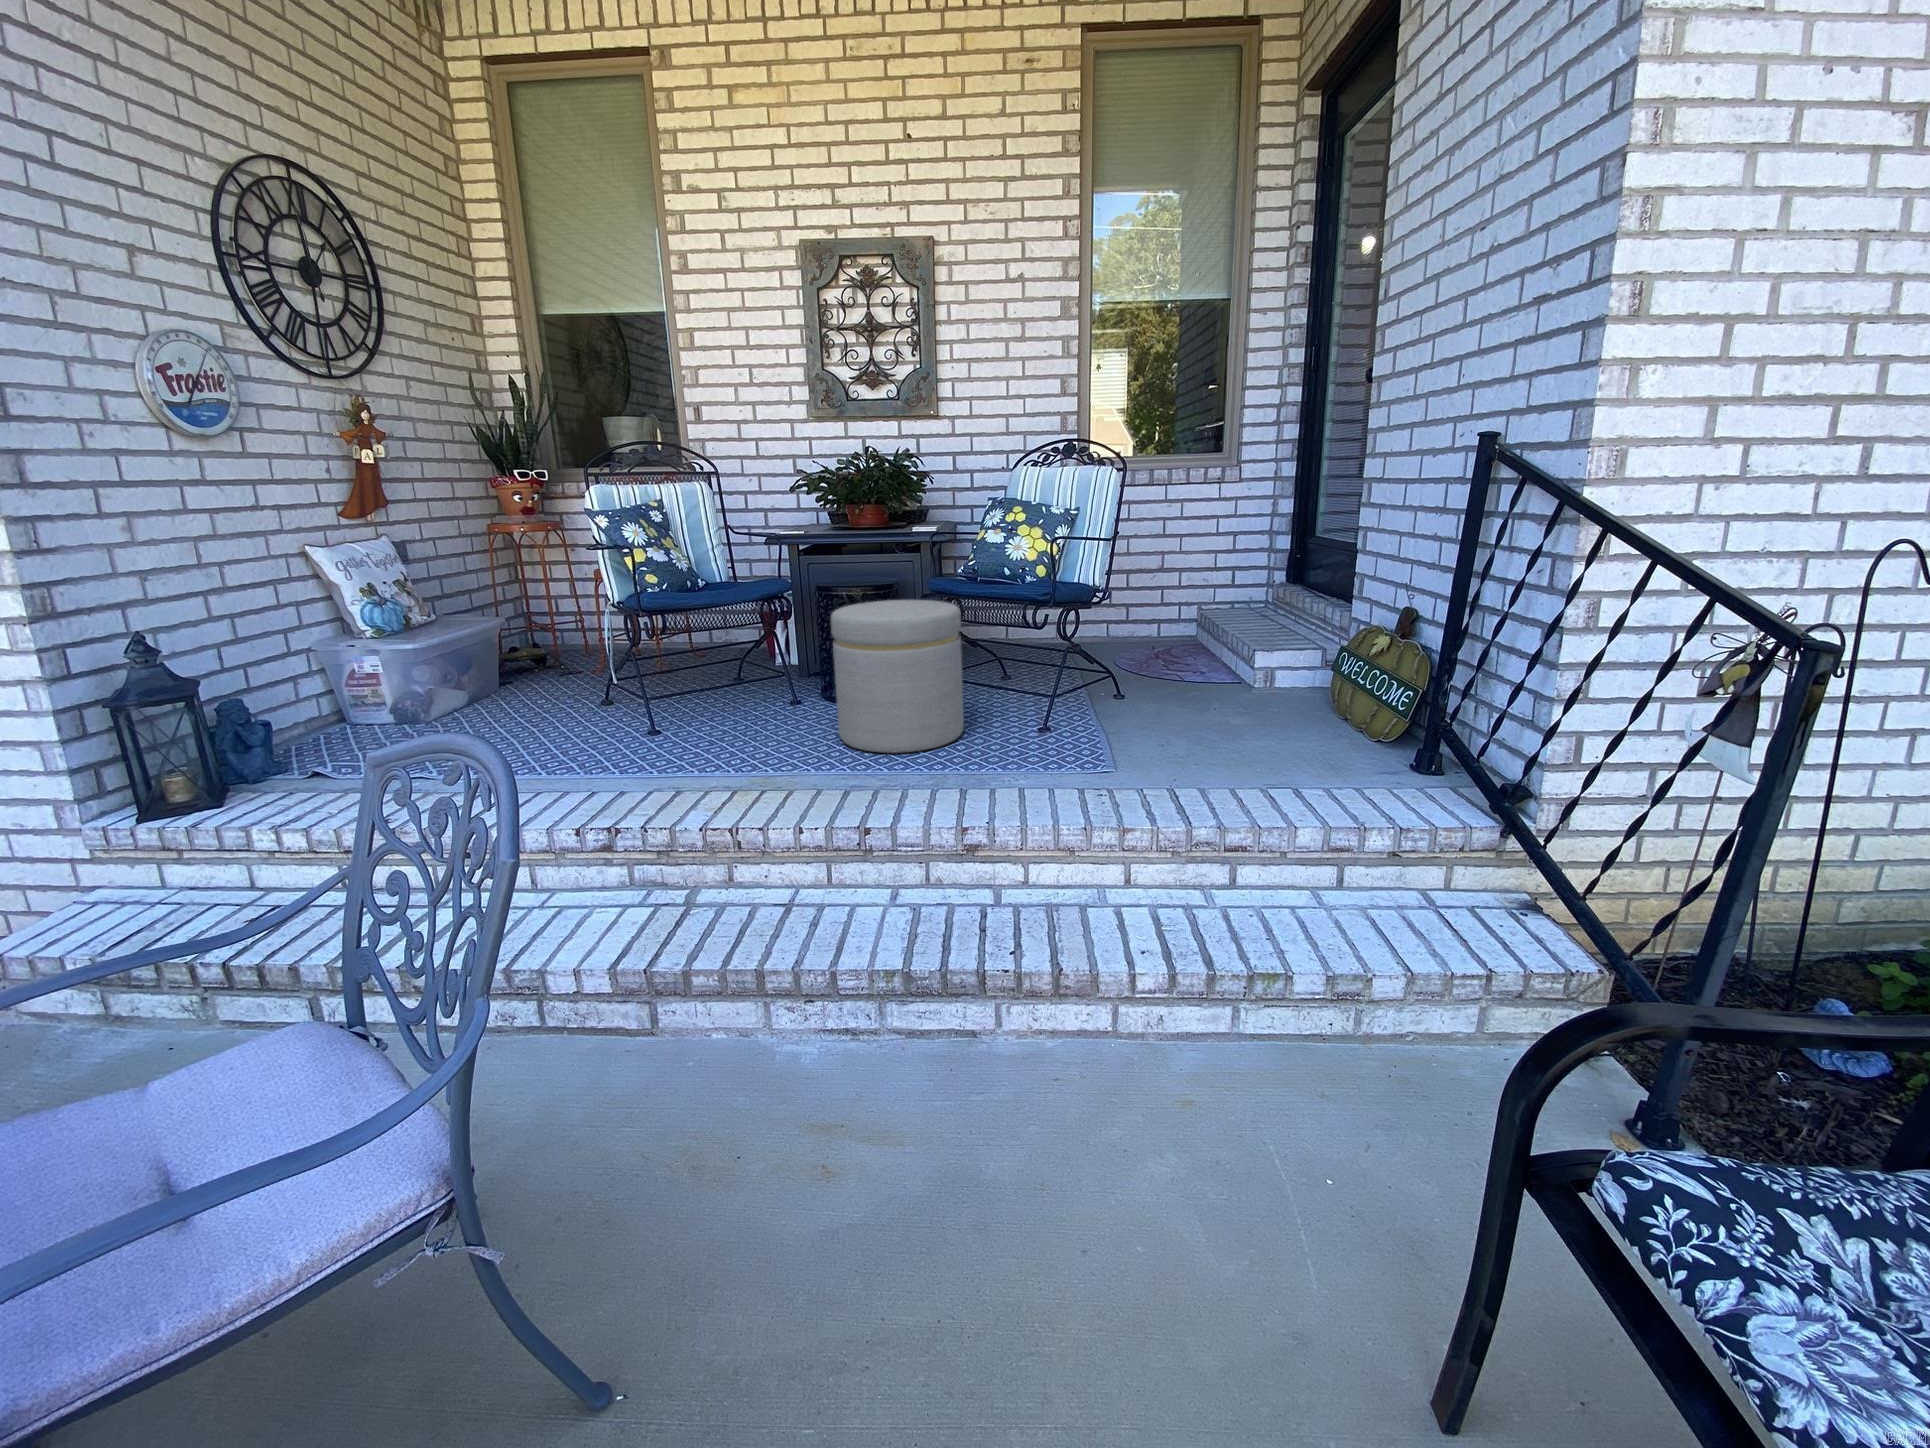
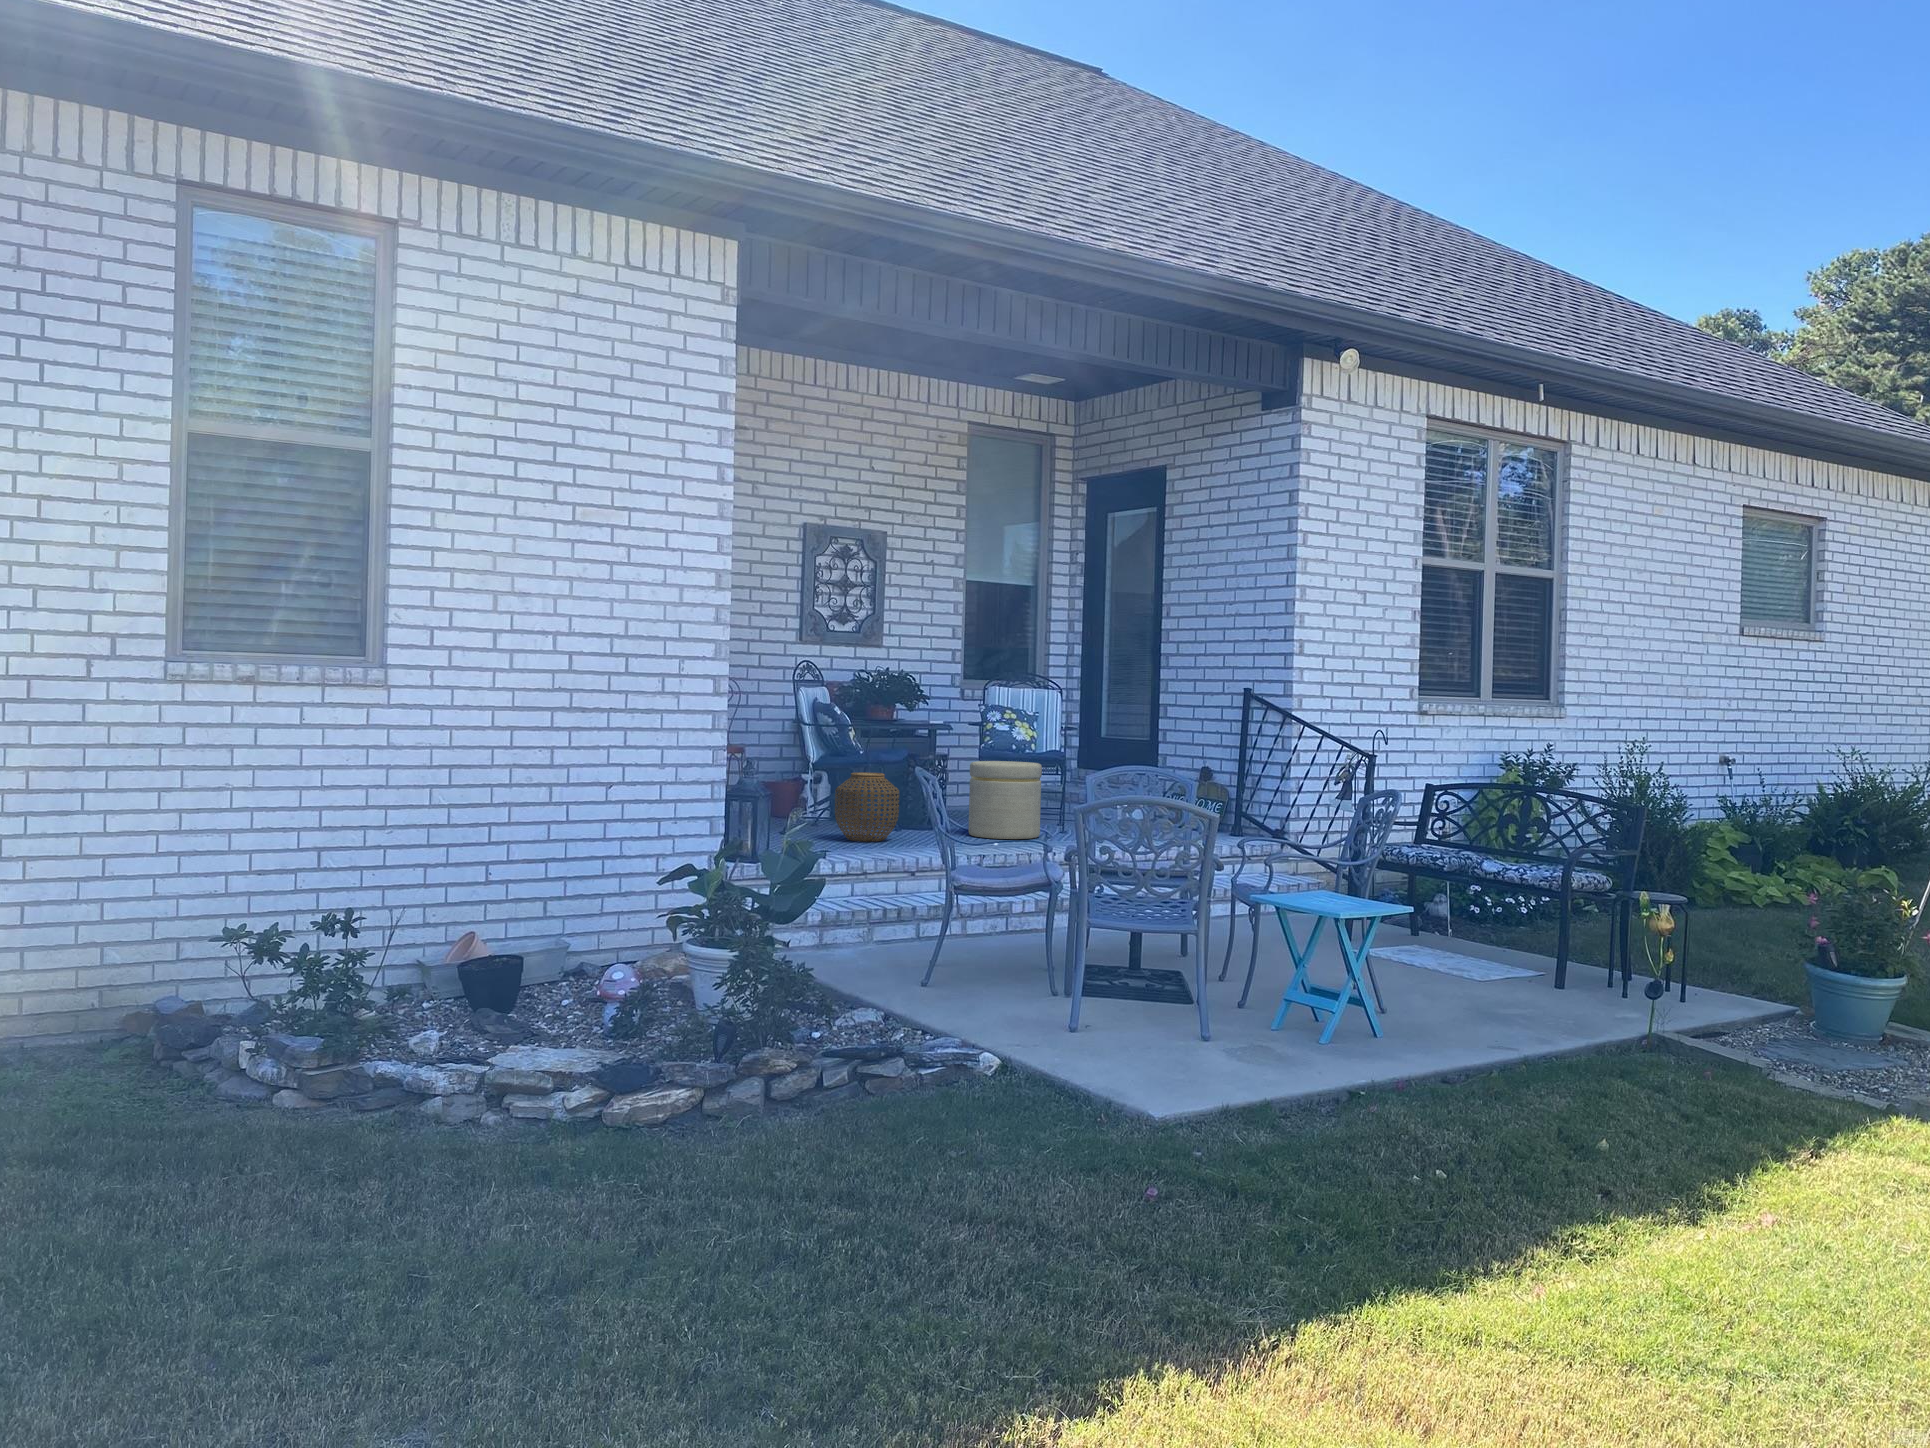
woven basket: none [587,624,701,739] -> present [835,772,899,841]

